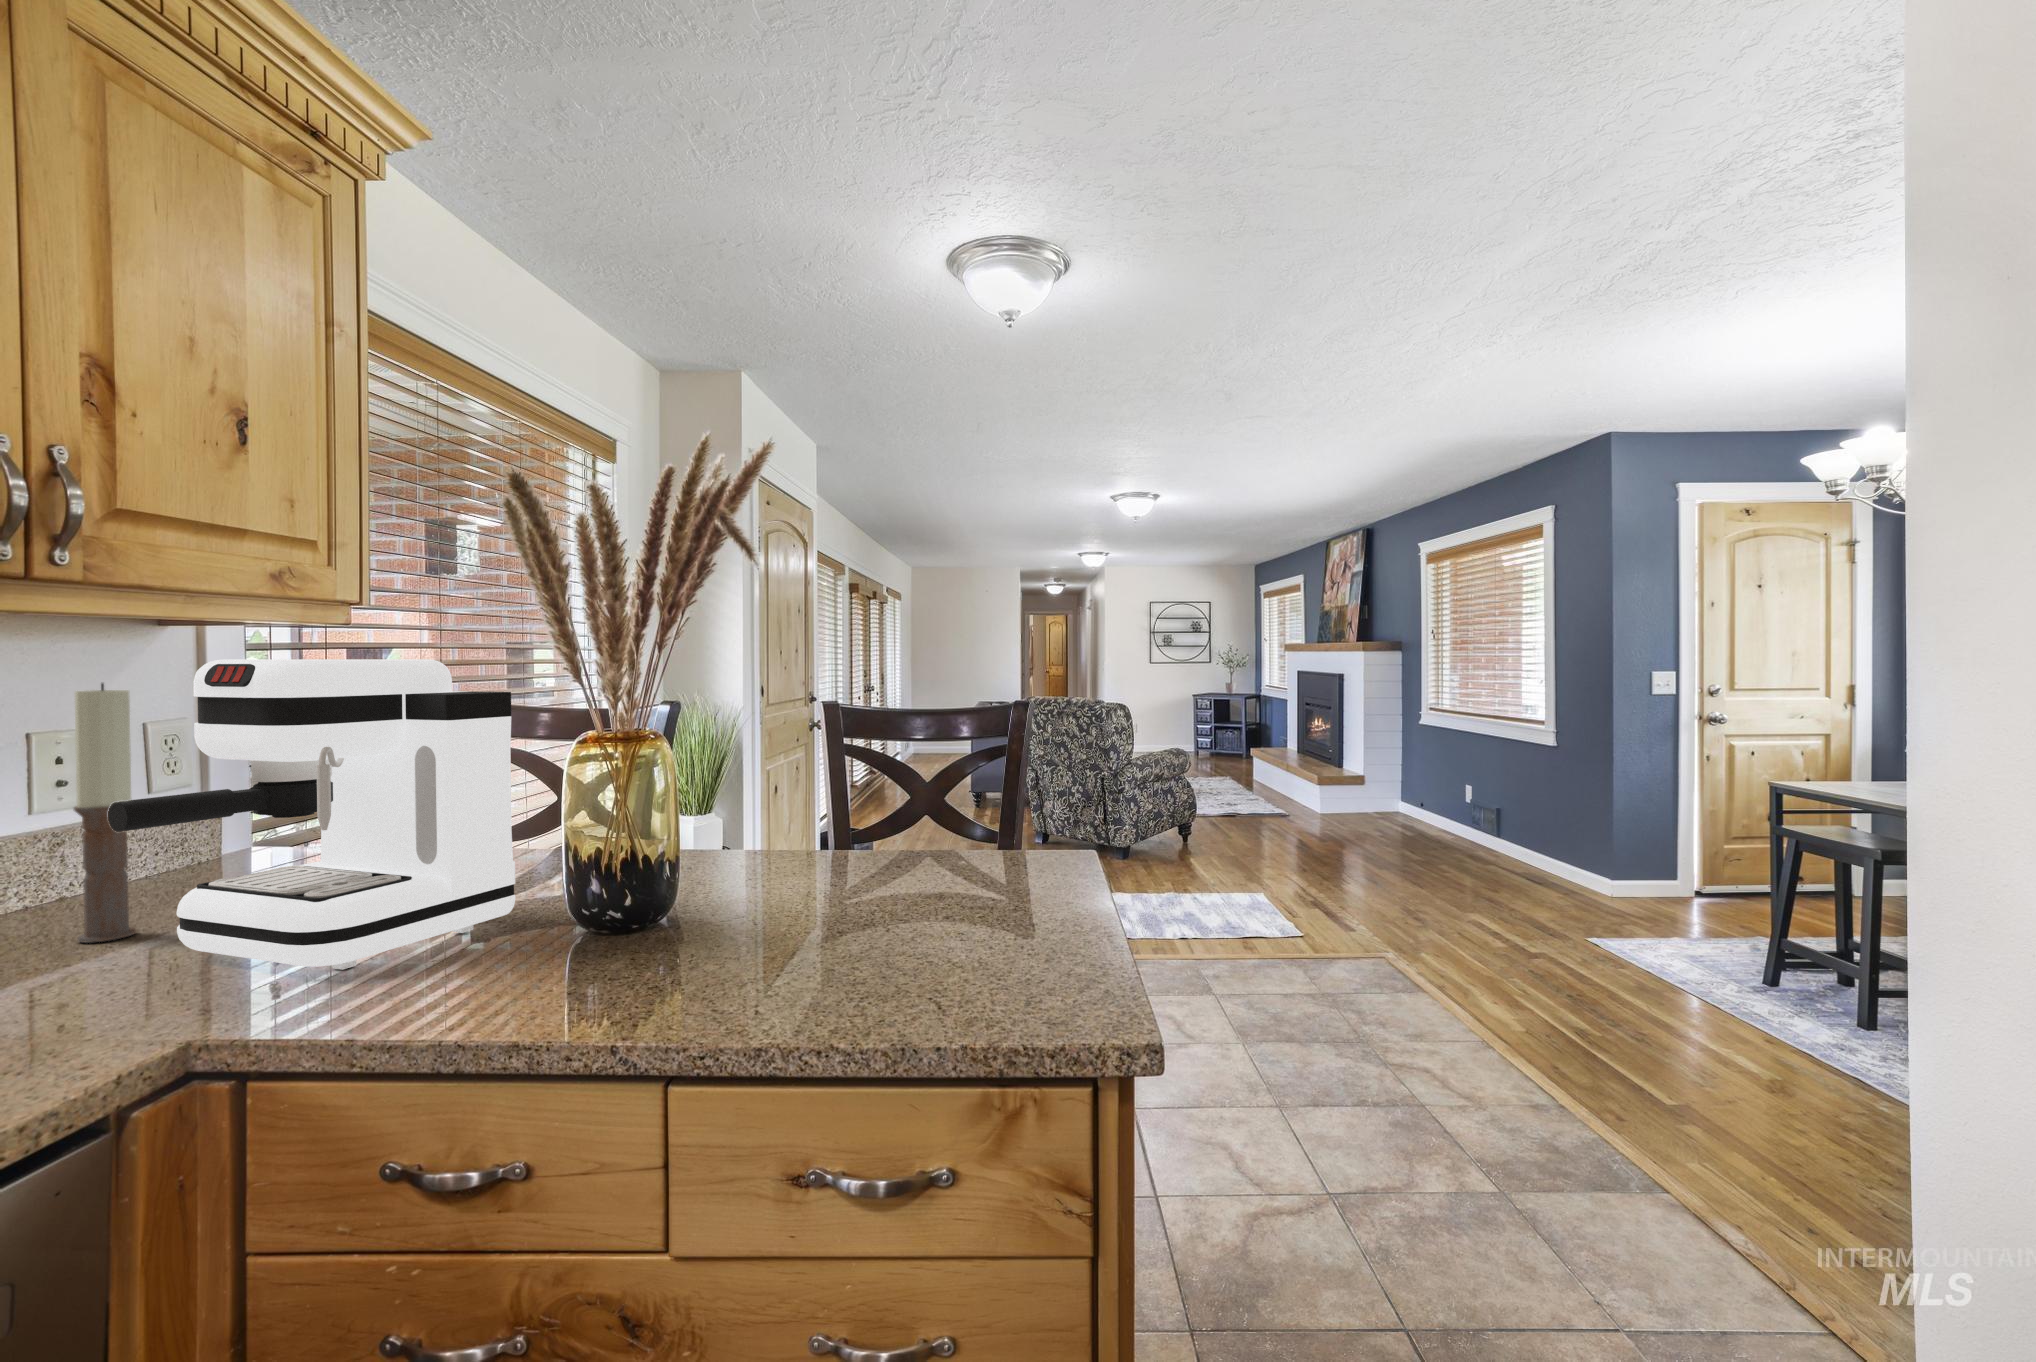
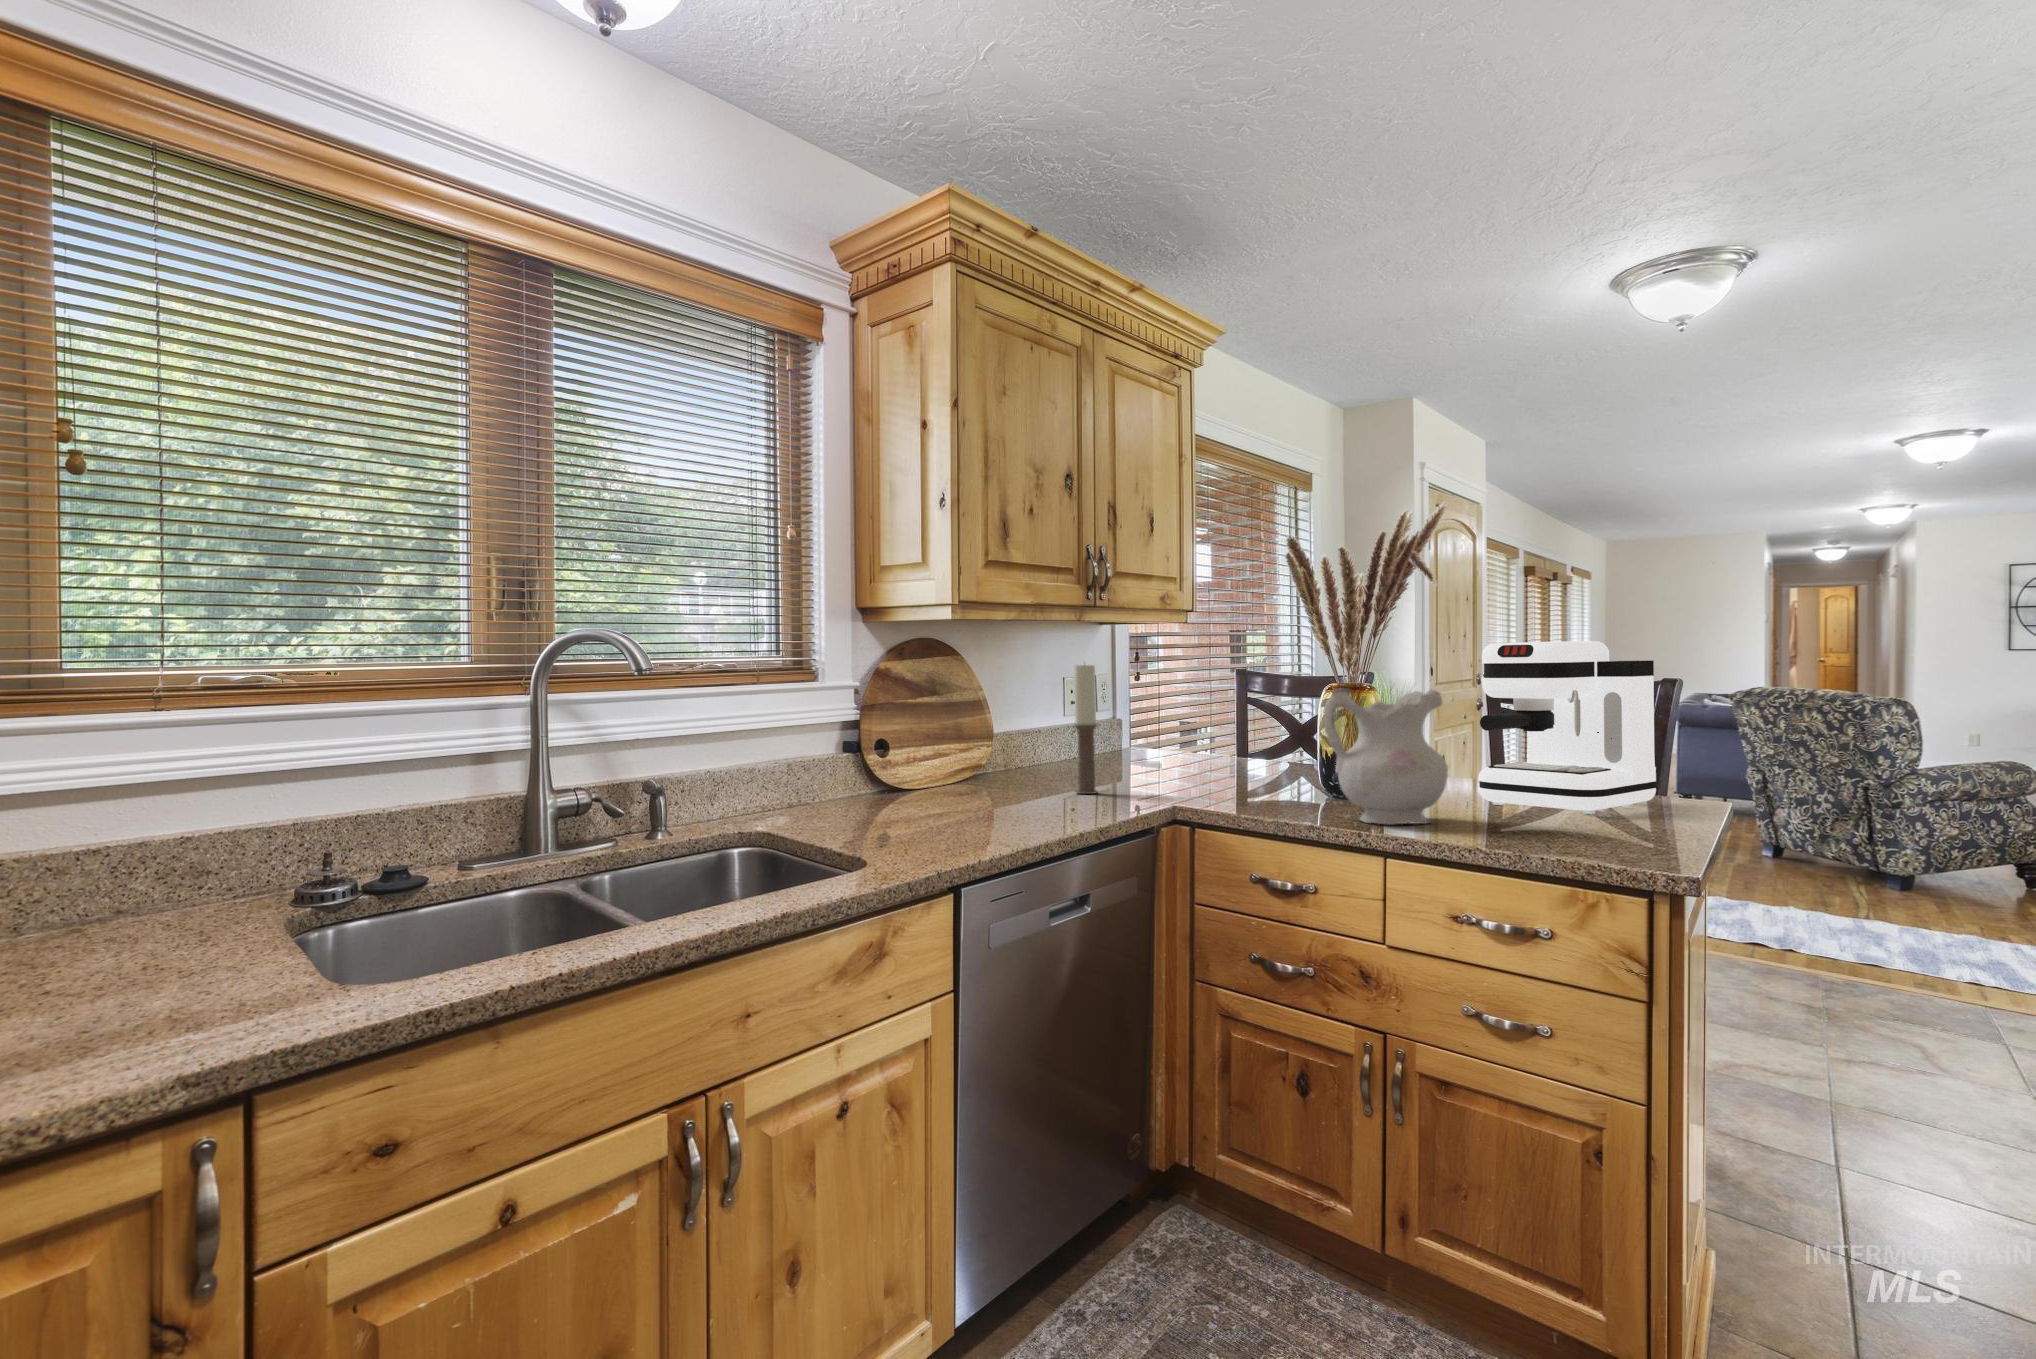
coffee maker: present [108,659,515,970] -> present [1478,641,1656,814]
ceramic pitcher: none [559,740,778,982] -> present [1324,688,1448,825]

